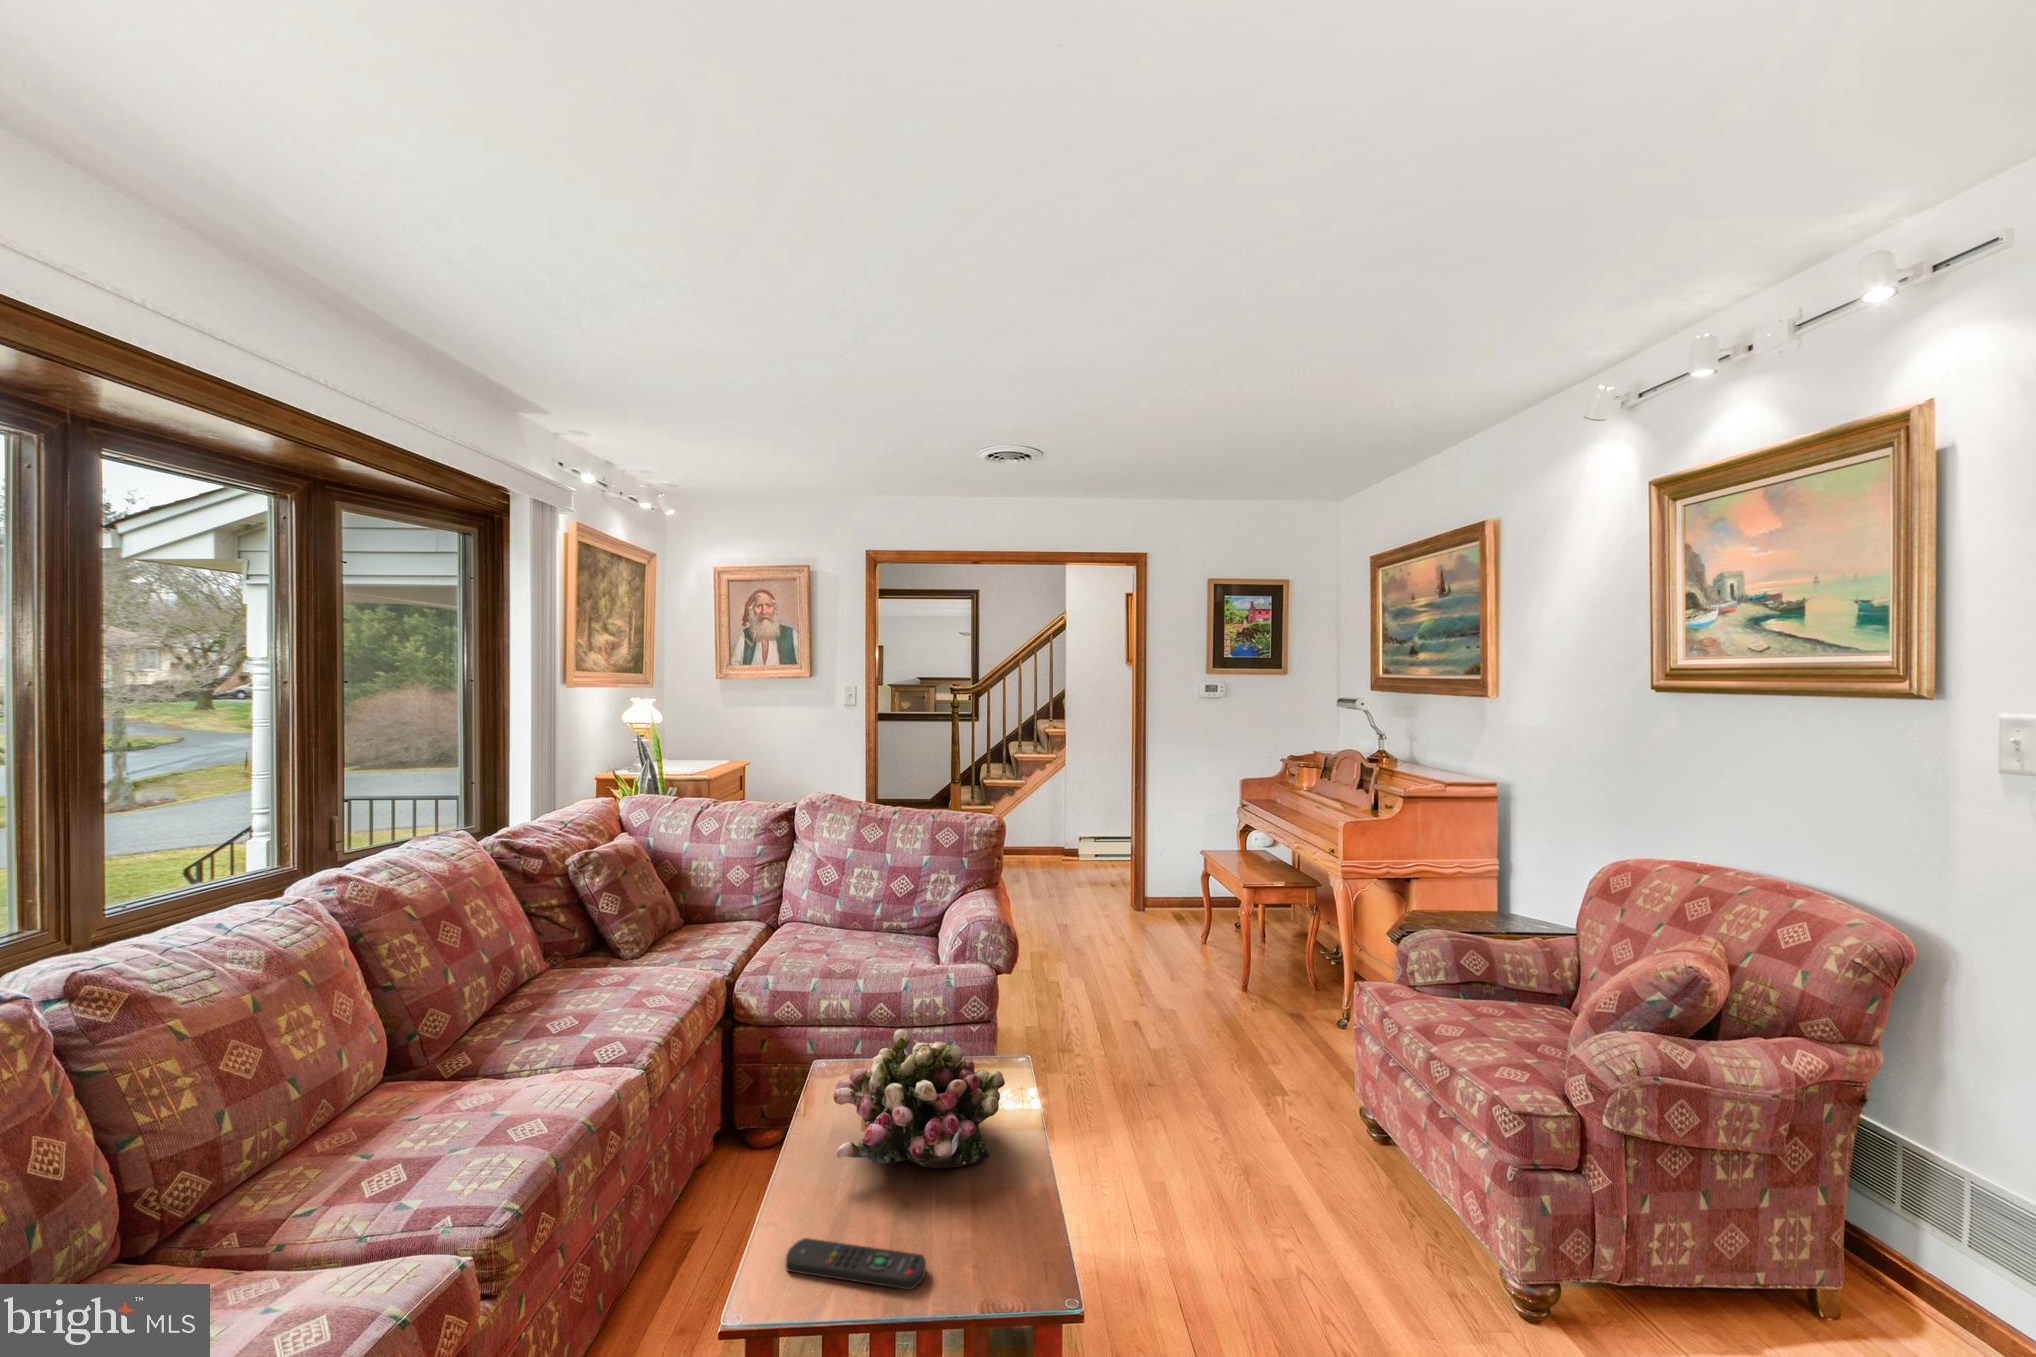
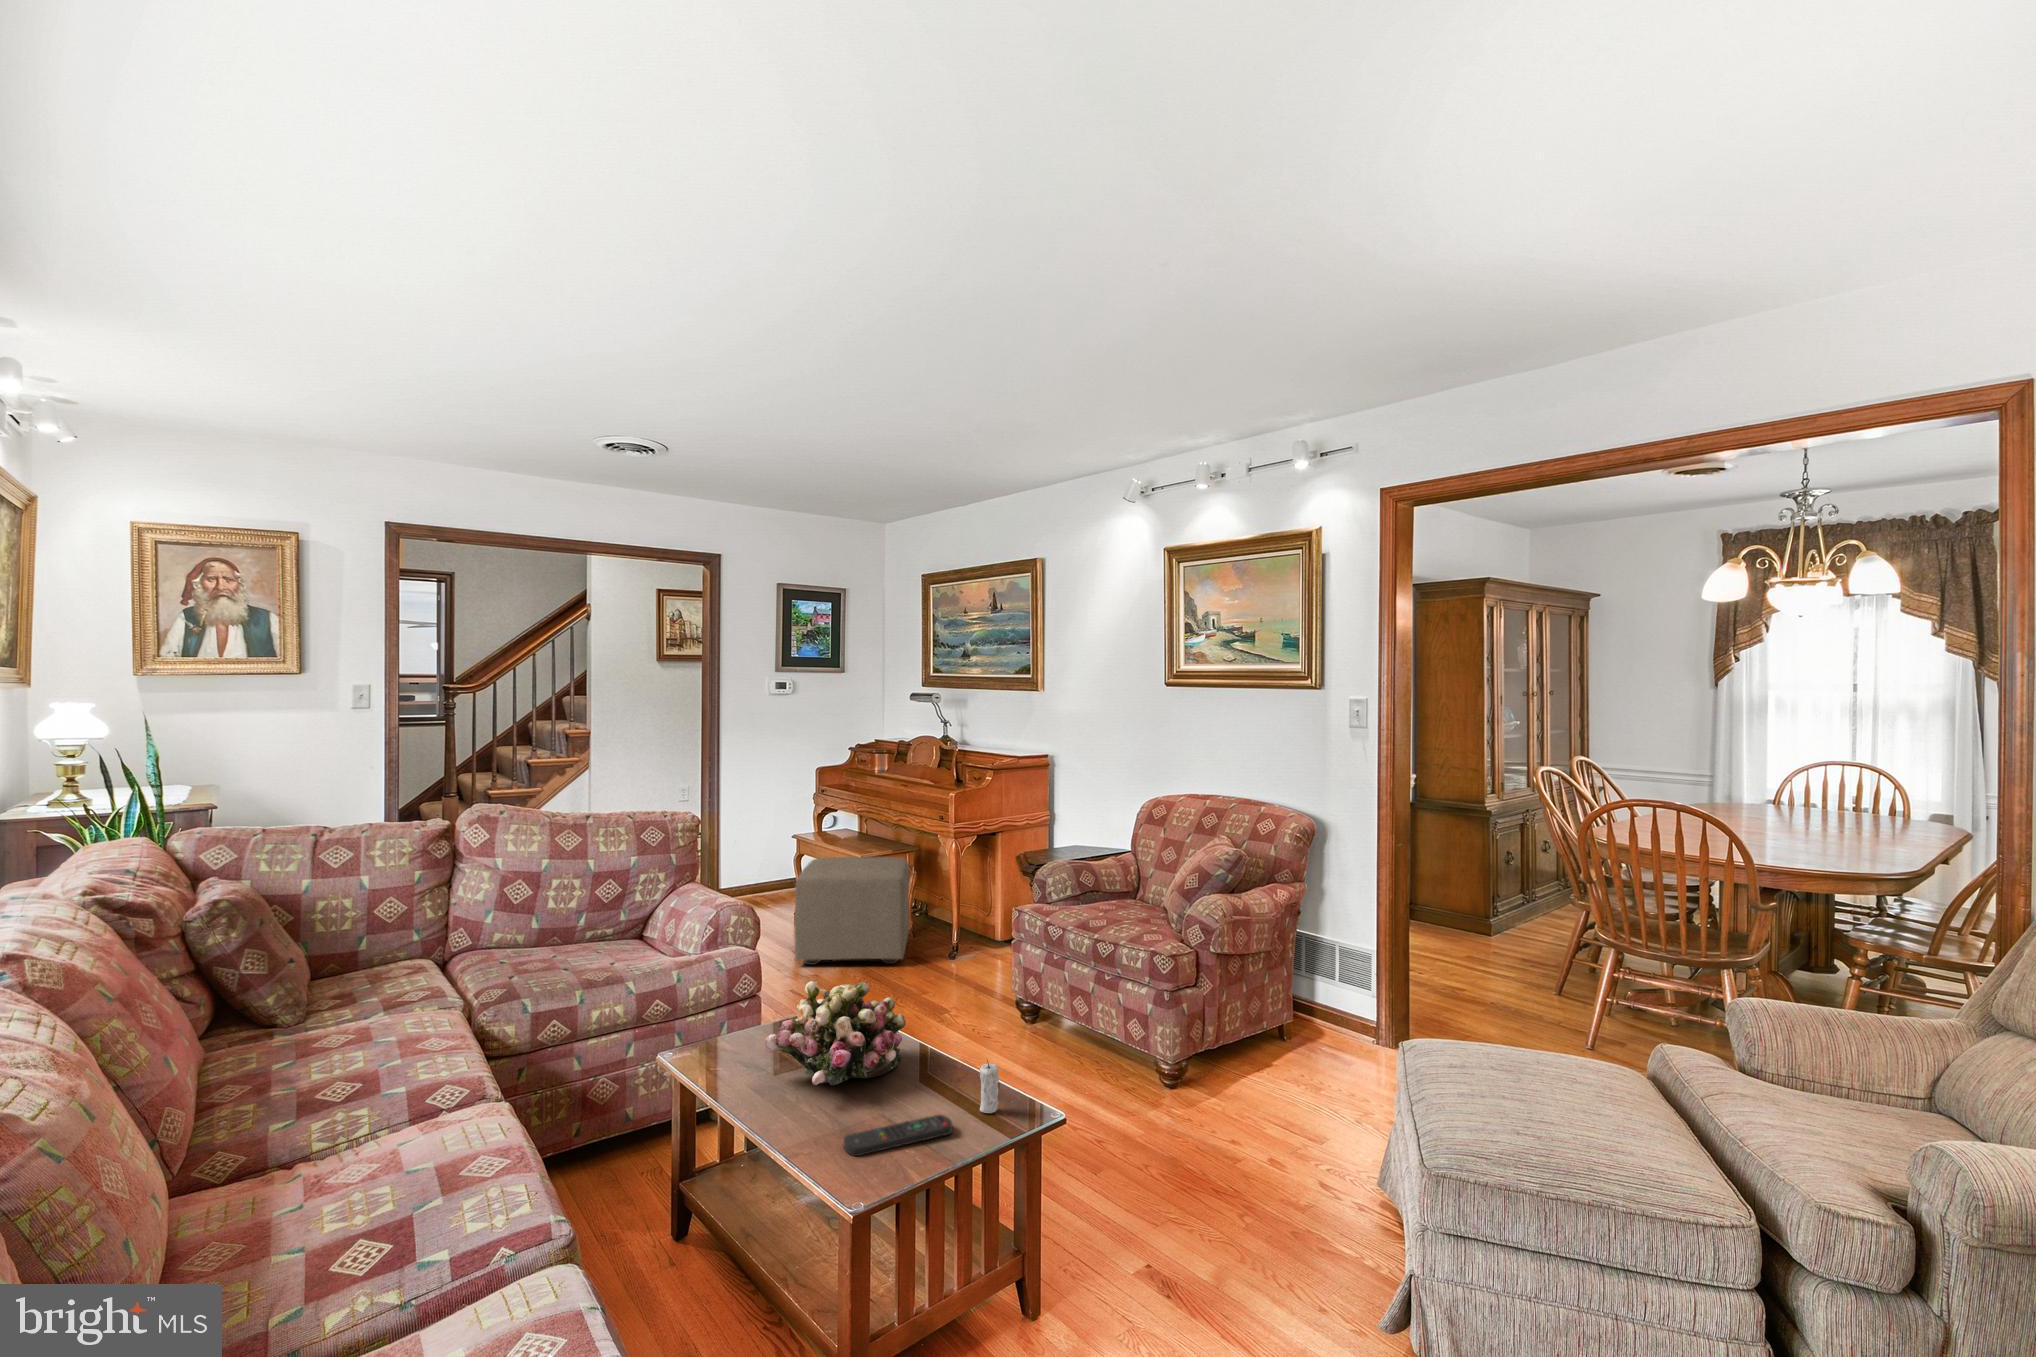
ottoman: none [1157,877,1308,1014] -> present [794,857,909,965]
candle: none [985,1196,1011,1280] -> present [980,1060,999,1113]

